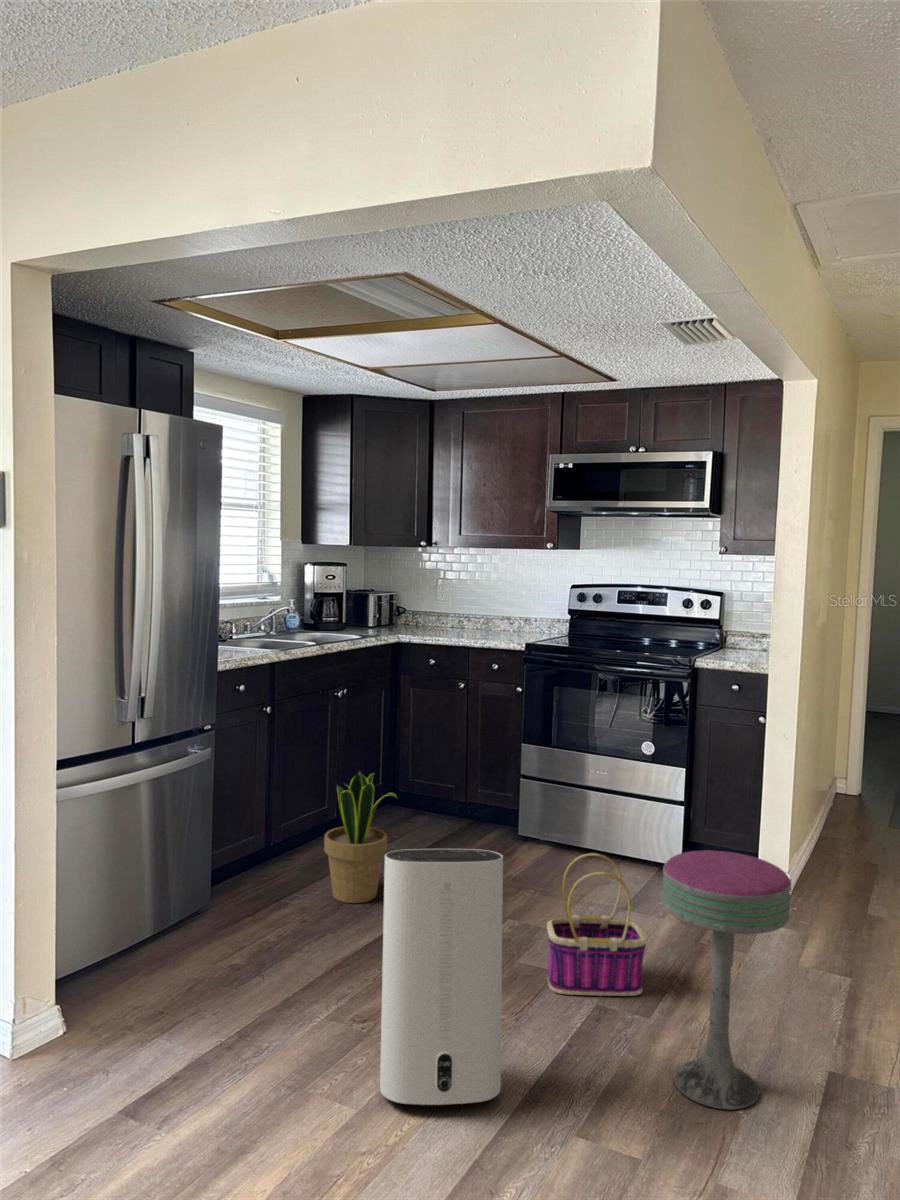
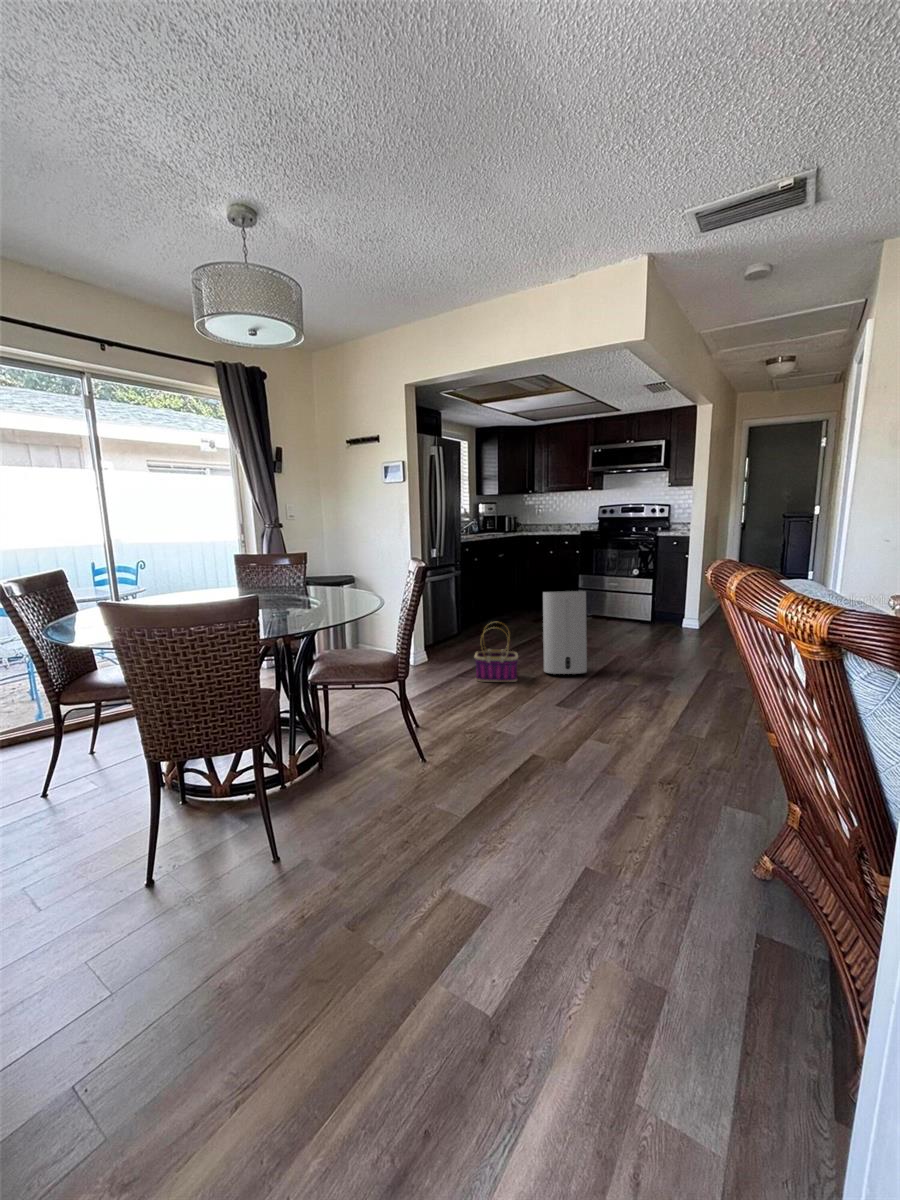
potted plant: present [324,772,397,903] -> none [504,581,533,632]
bar stool: present [662,850,791,1110] -> none [645,590,695,677]
basket: present [547,853,647,996] -> present [475,628,518,682]

